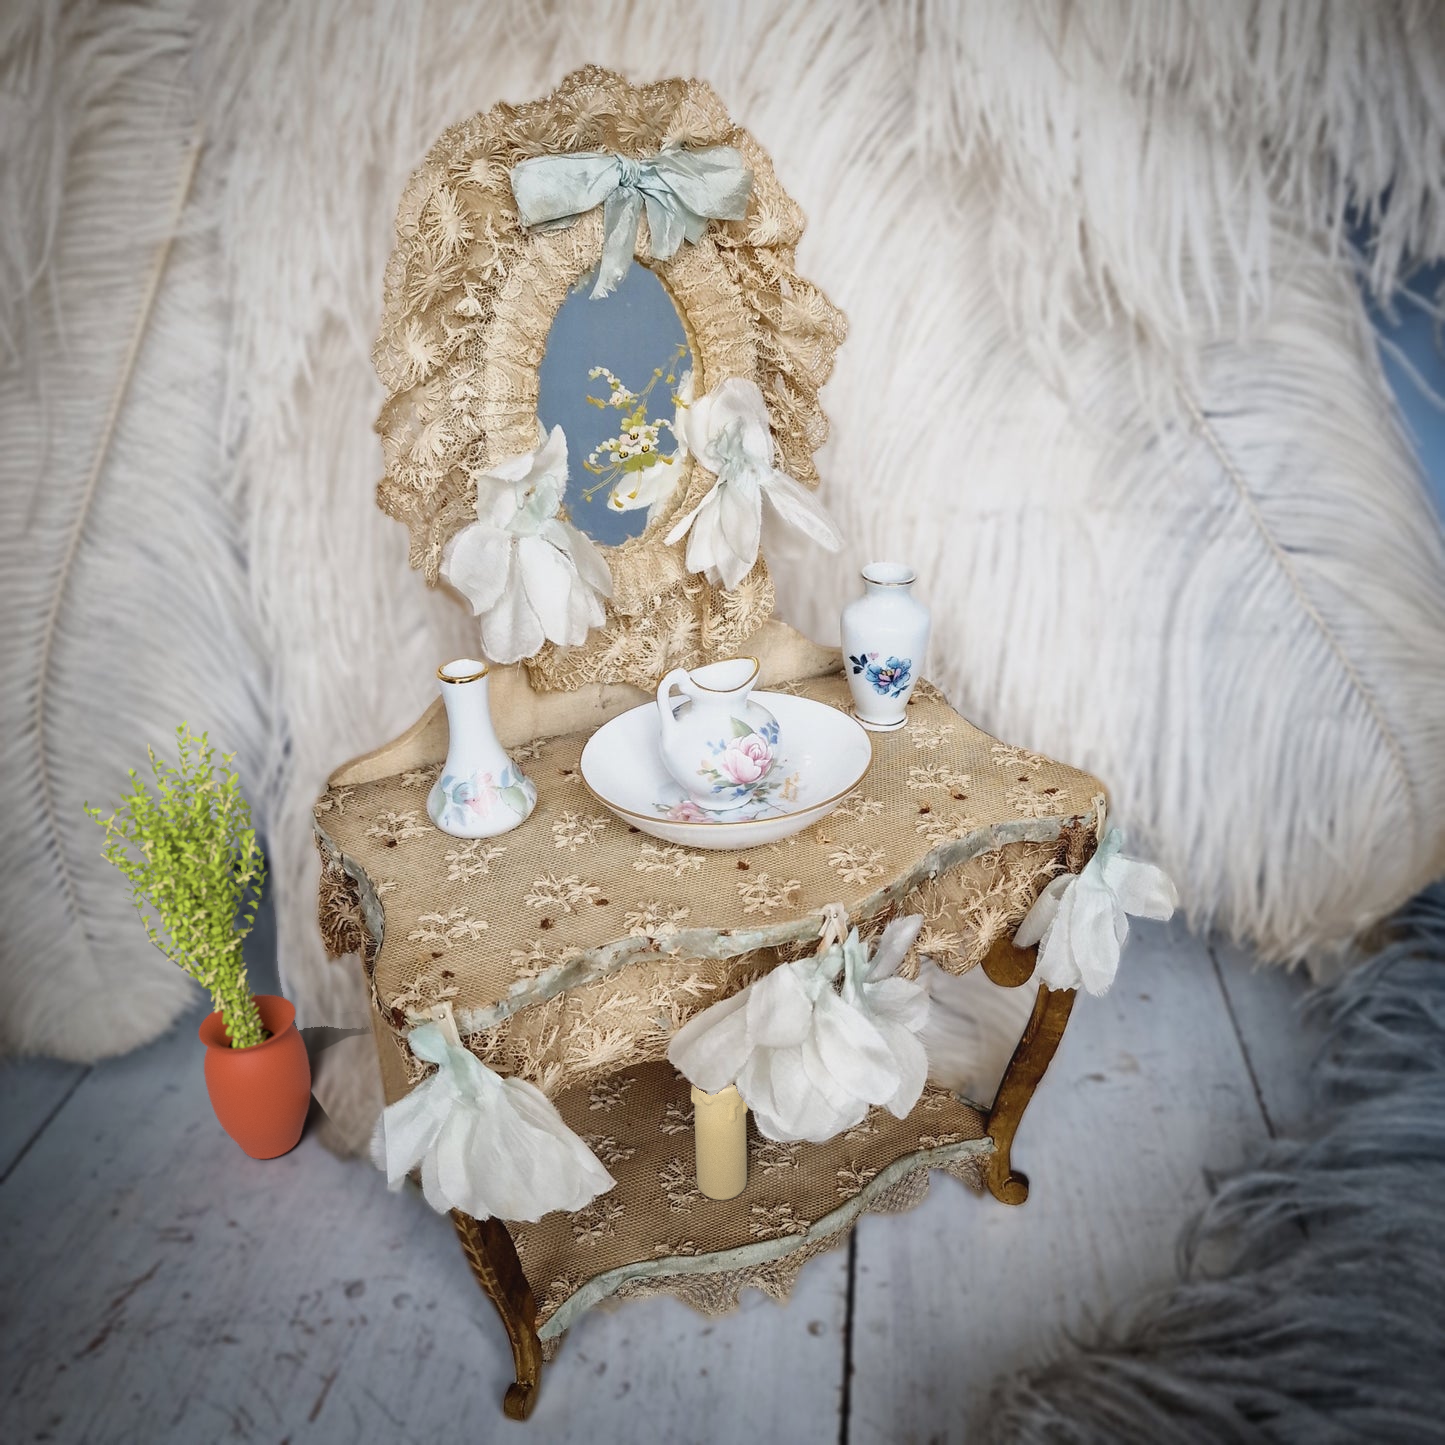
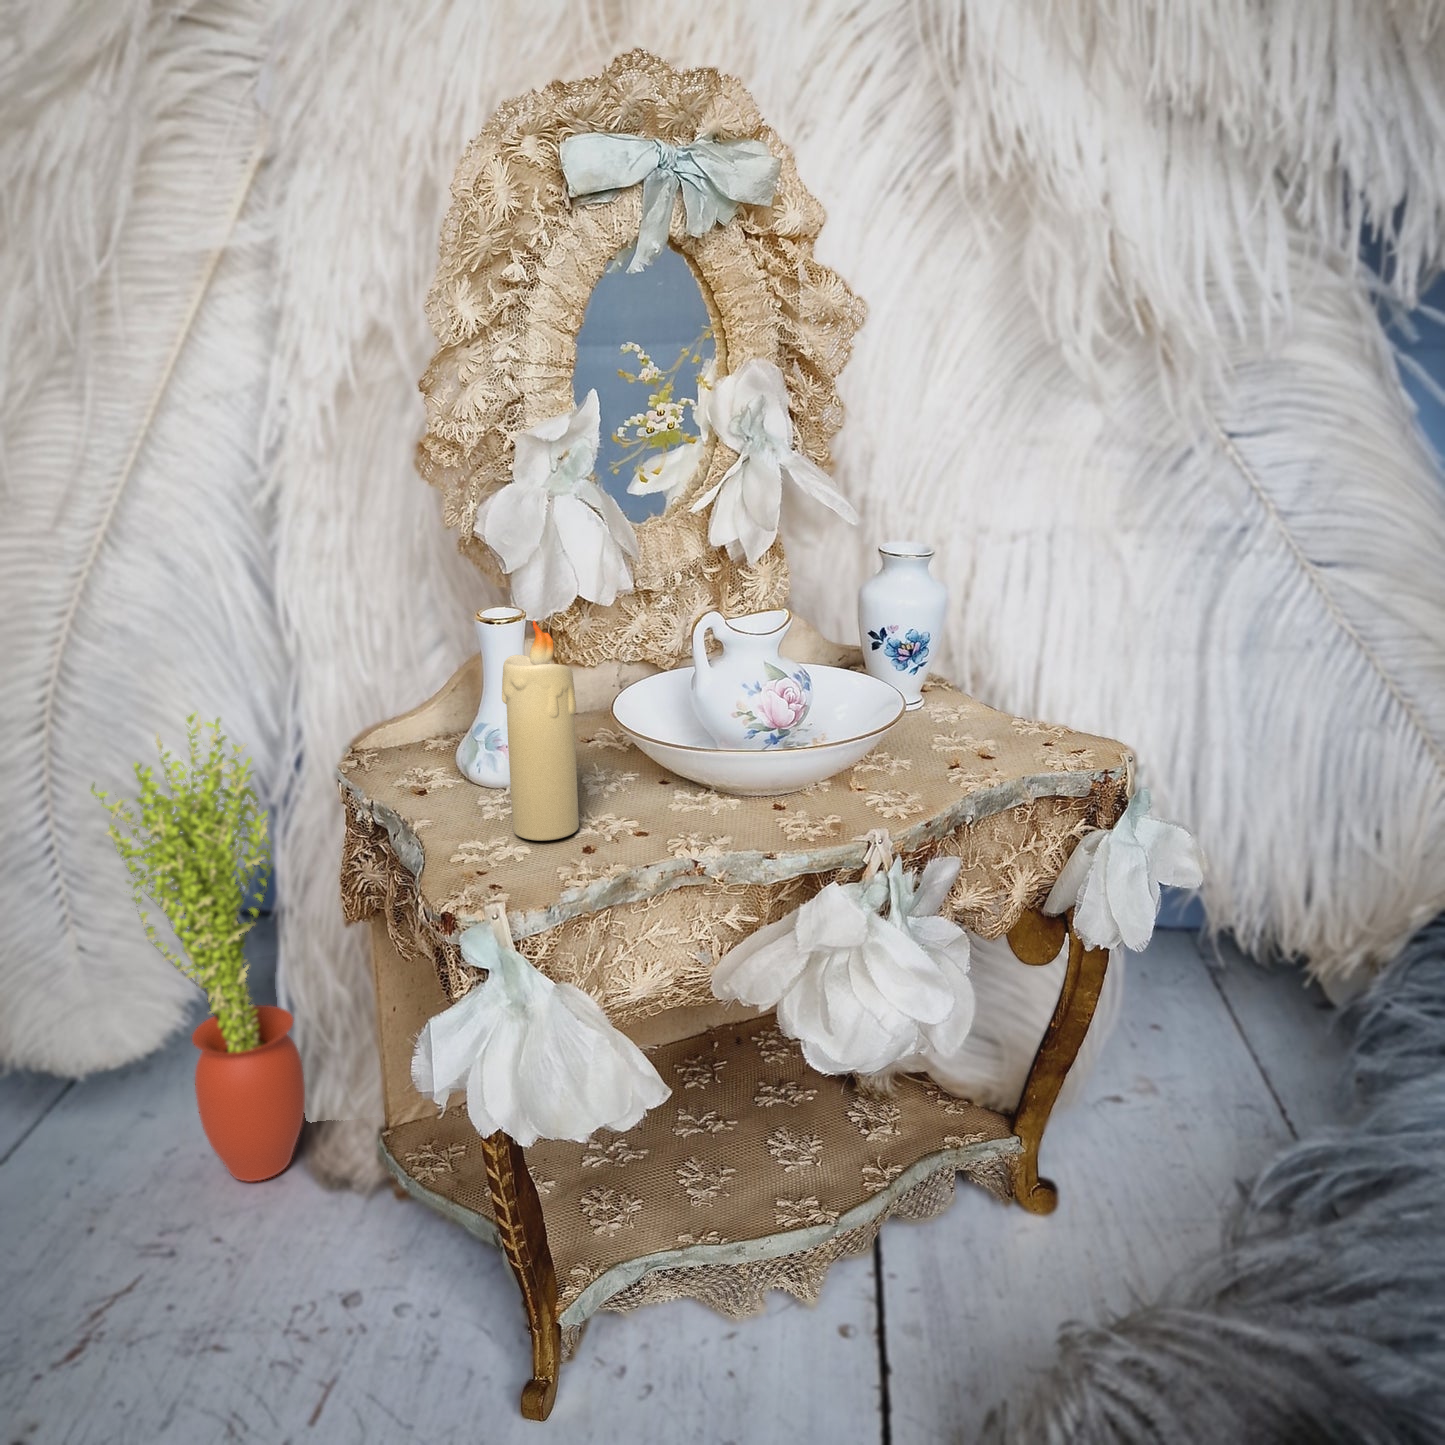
candle: present [691,1084,748,1200] -> present [502,621,579,841]

